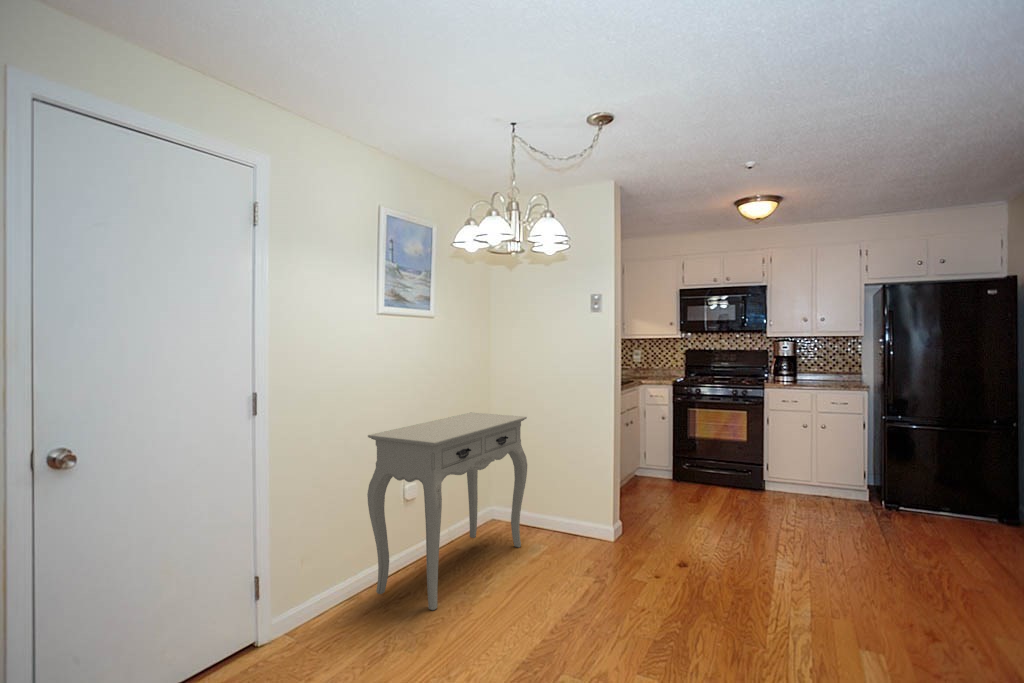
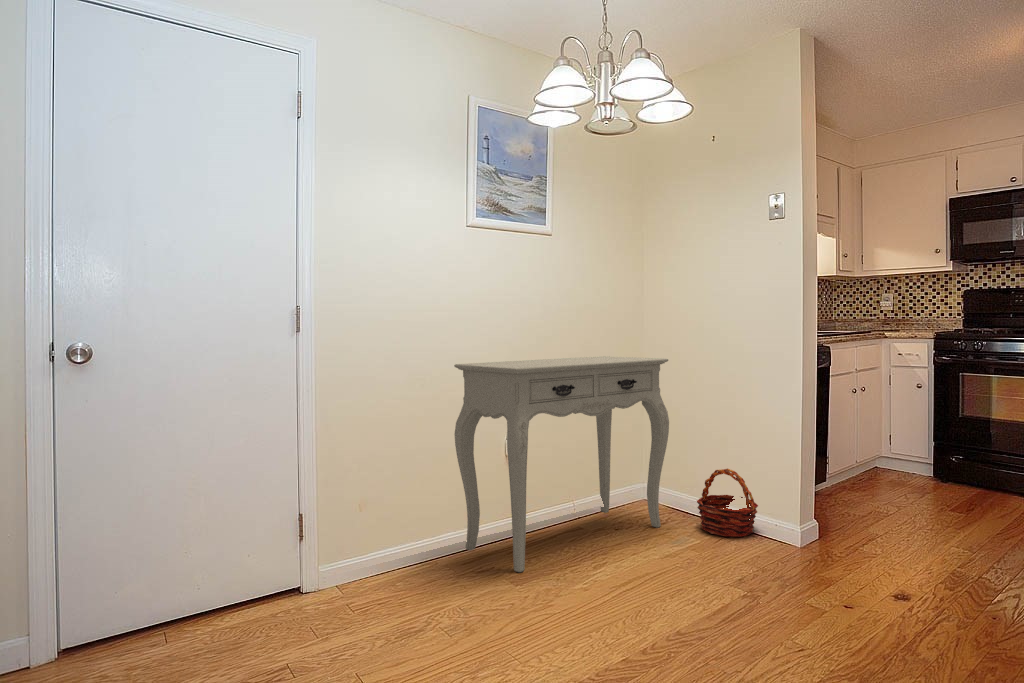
basket: none [547,497,590,549] -> present [697,469,758,537]

